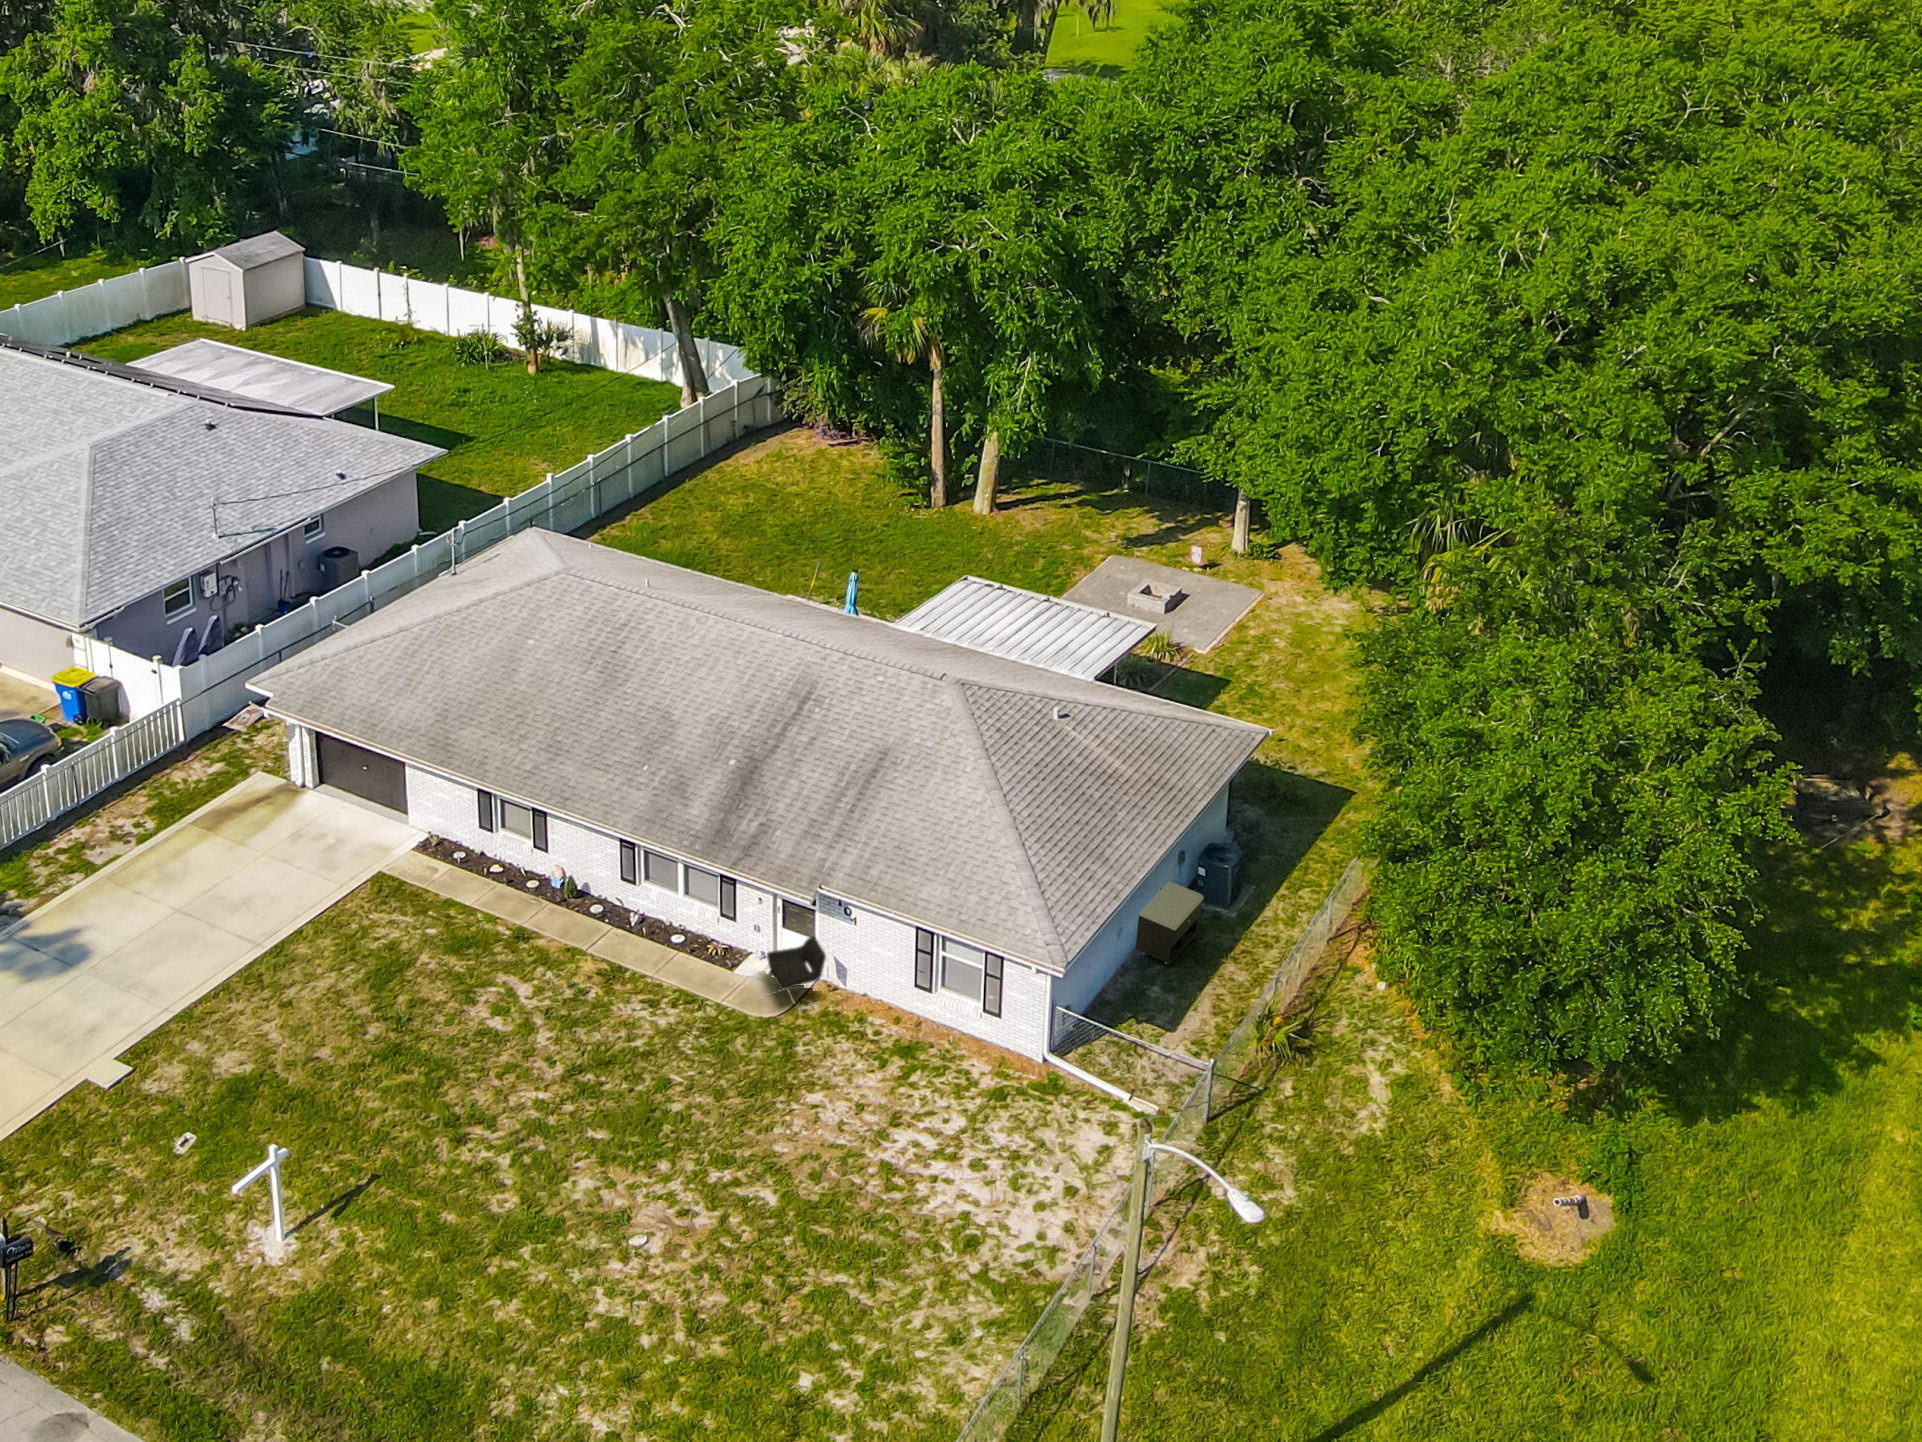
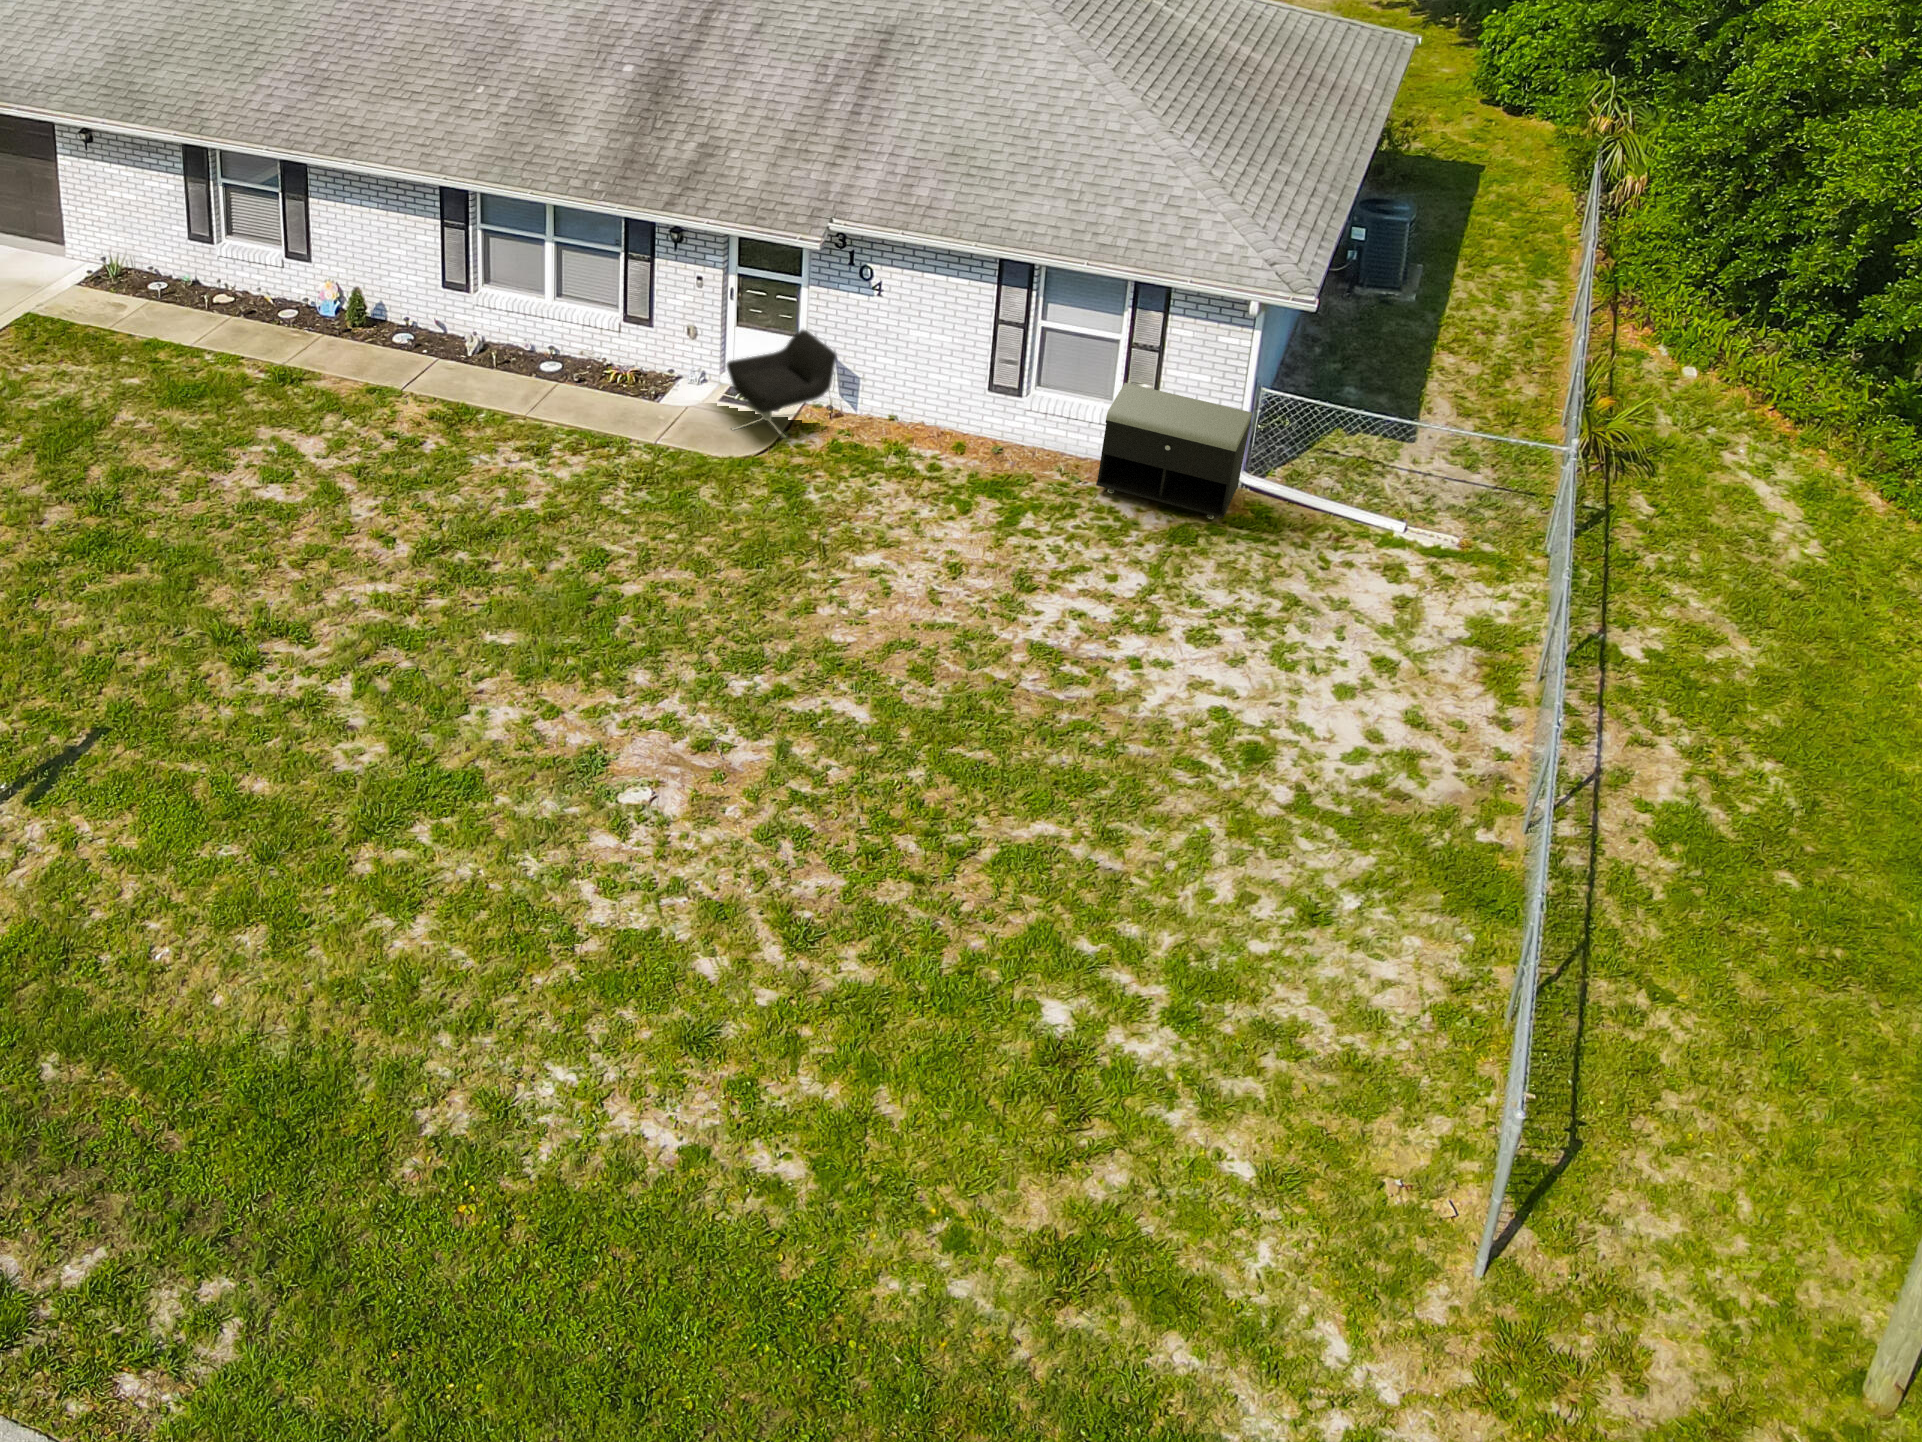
storage bench: present [1135,881,1204,964] -> present [1096,383,1252,519]

